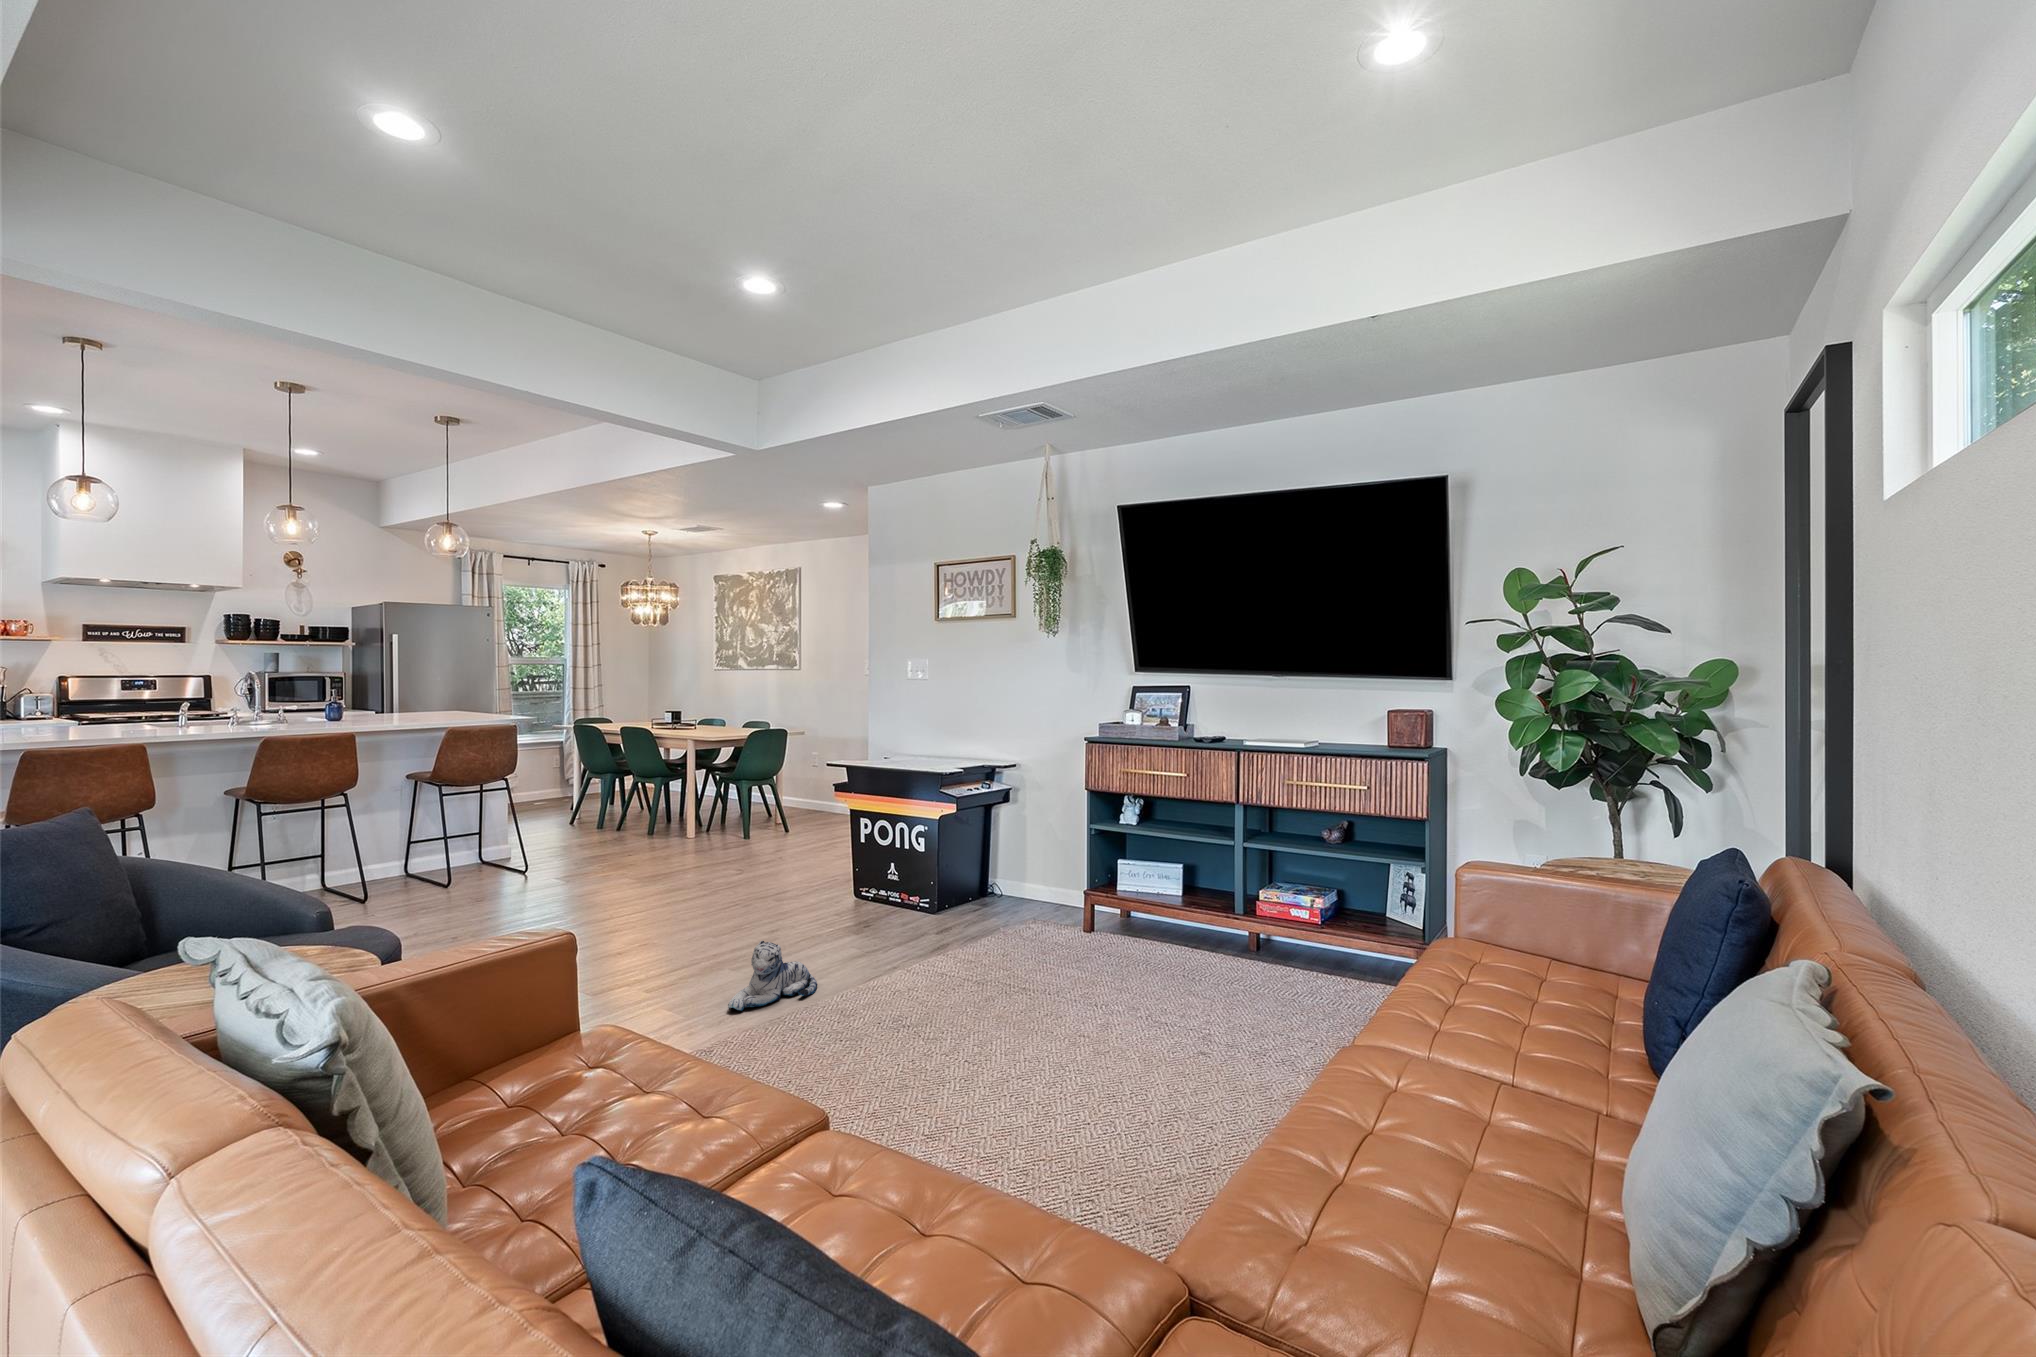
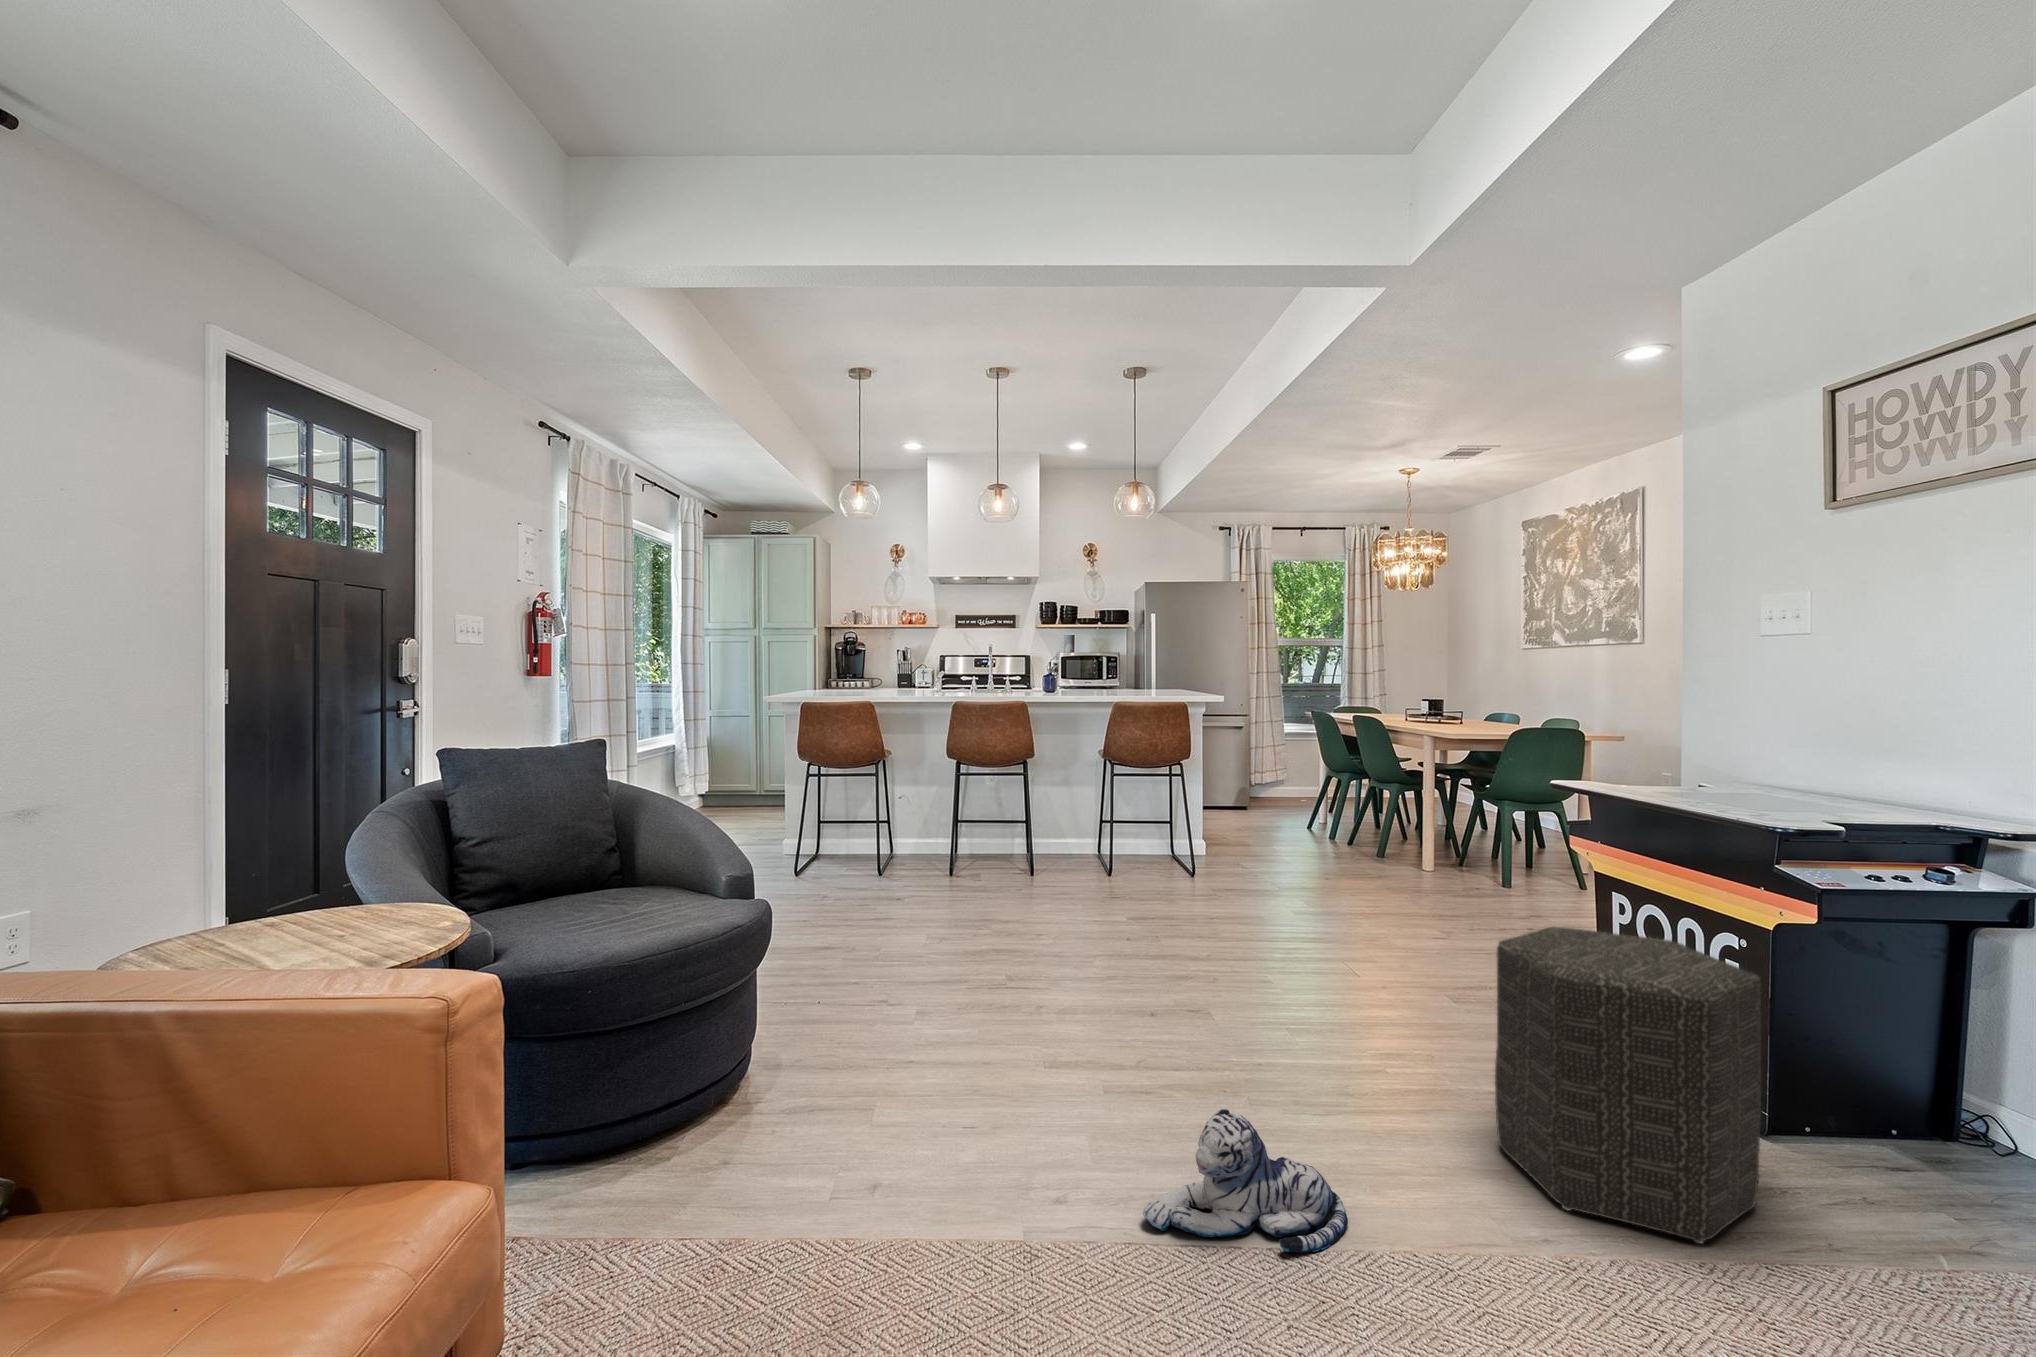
ottoman: none [848,827,948,953] -> present [1495,927,1761,1243]

